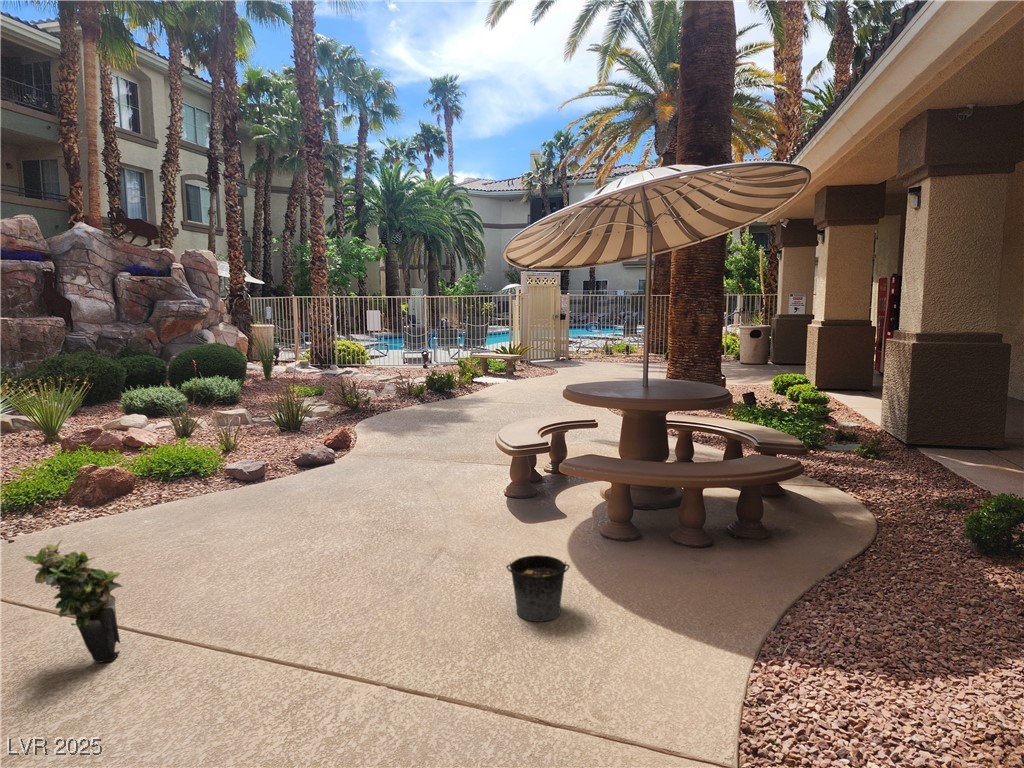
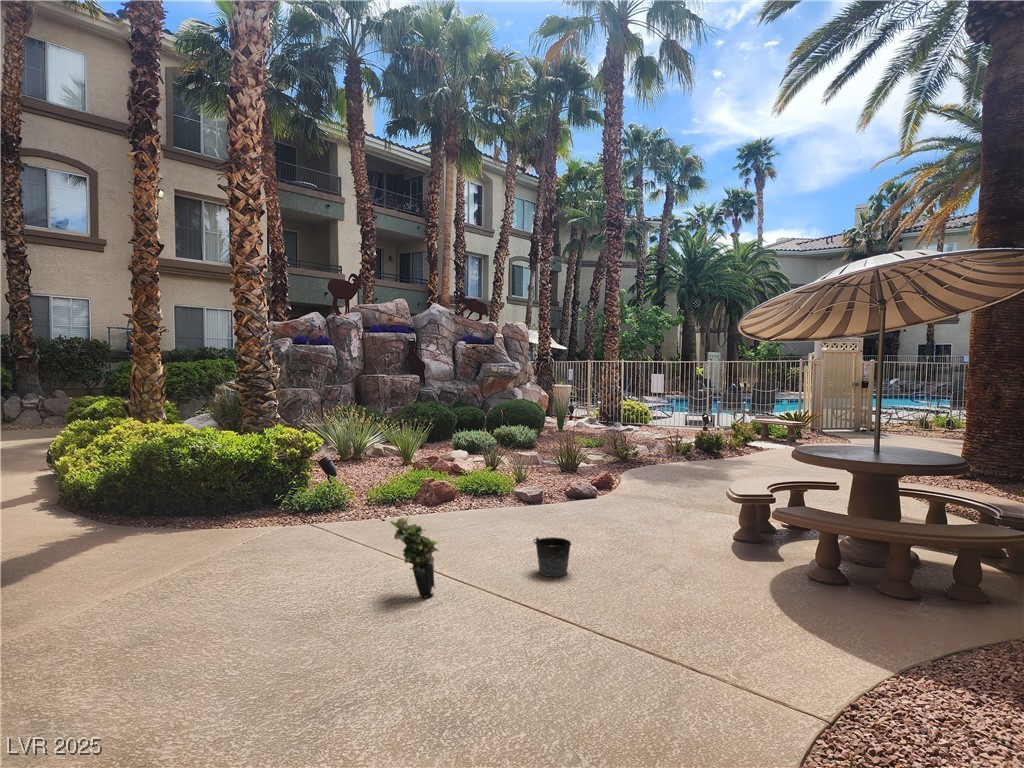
bucket: present [506,555,570,622] -> present [534,537,571,577]

